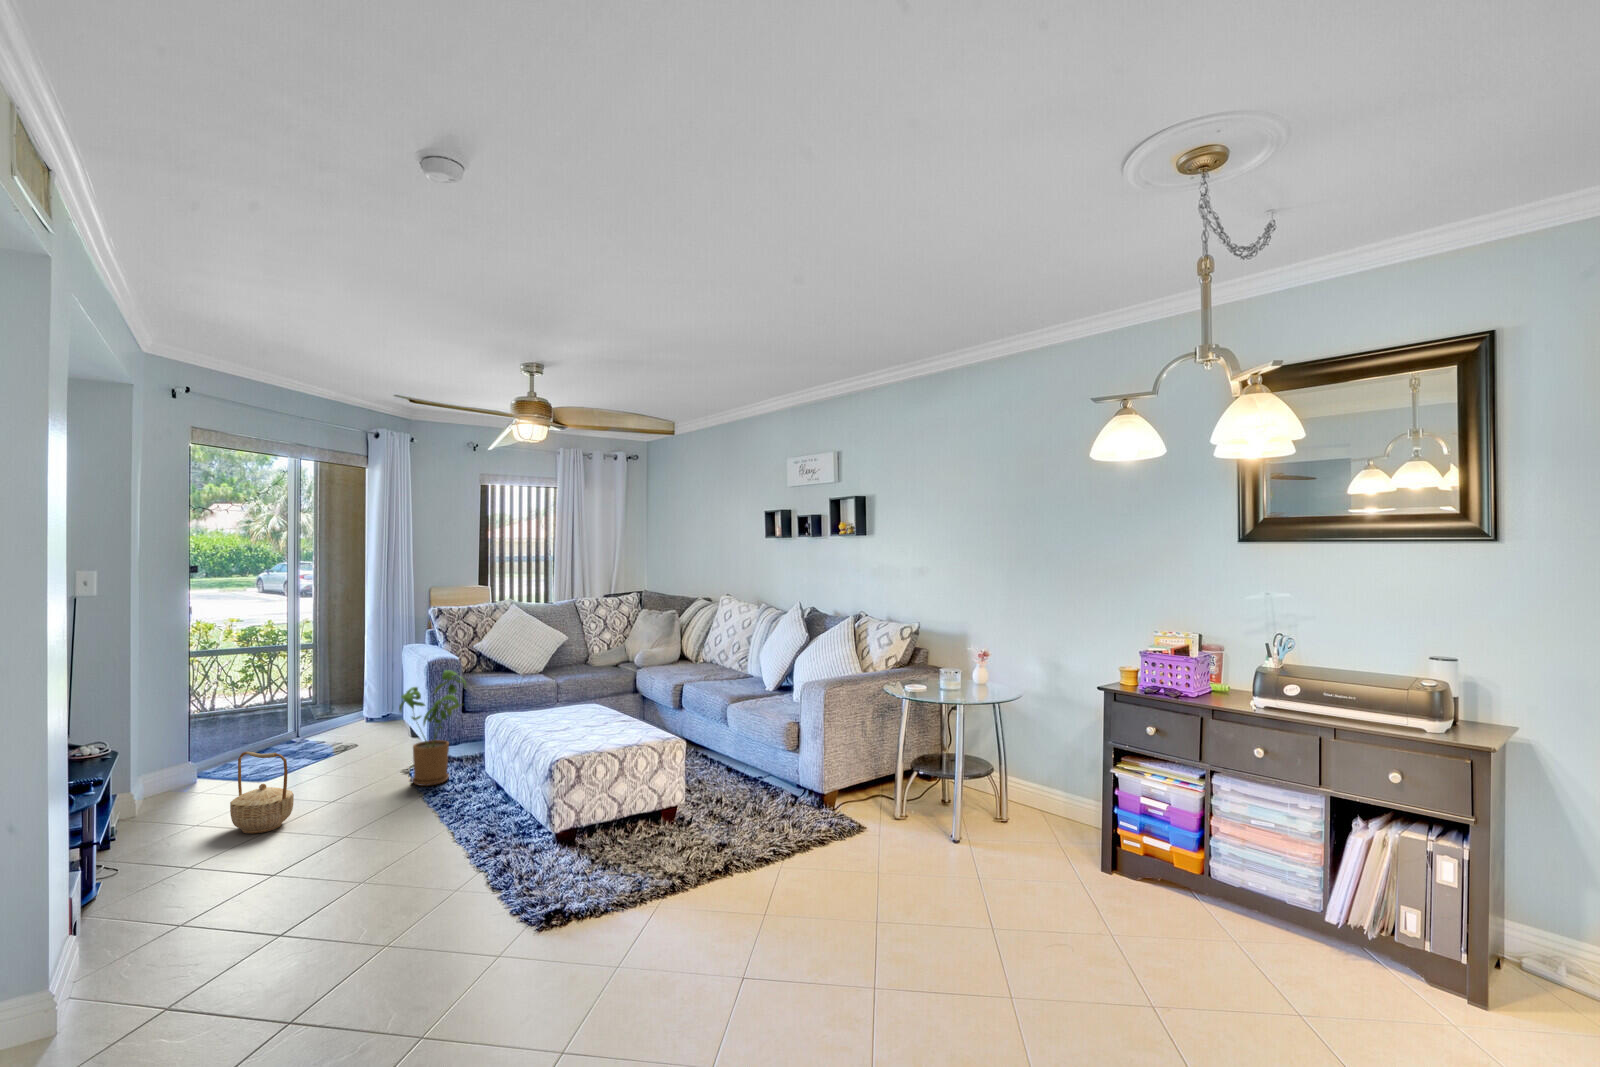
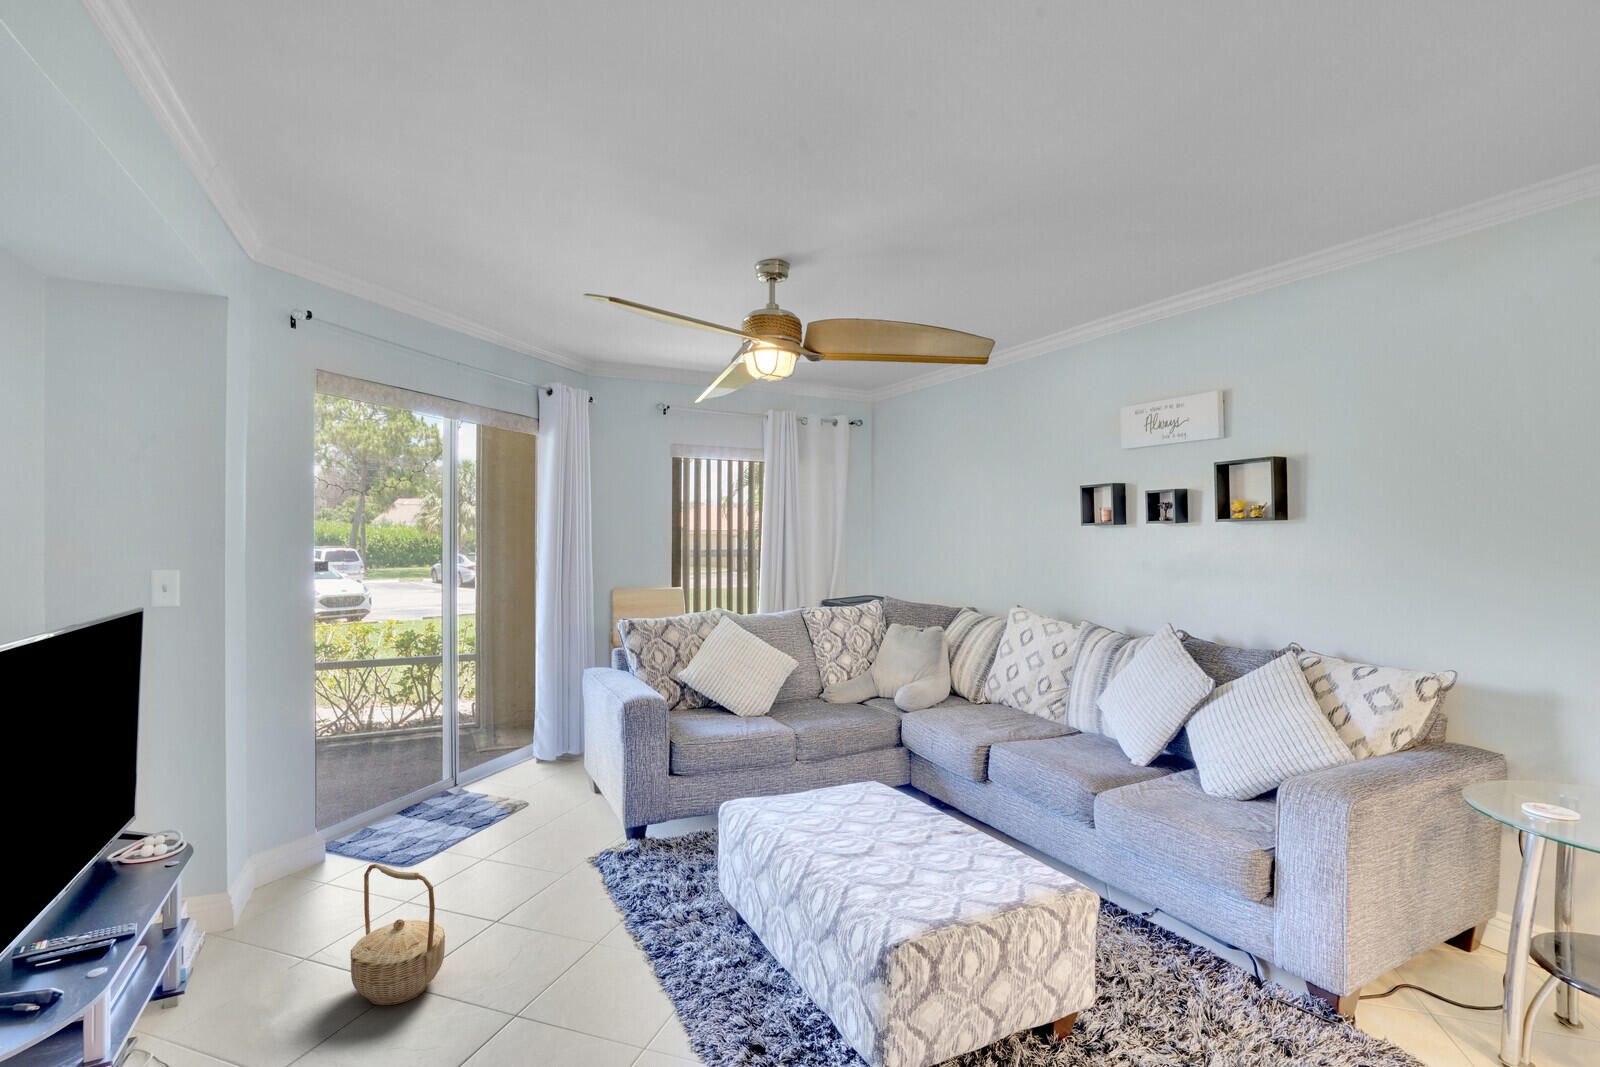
house plant: present [399,670,466,786] -> none [592,724,686,902]

